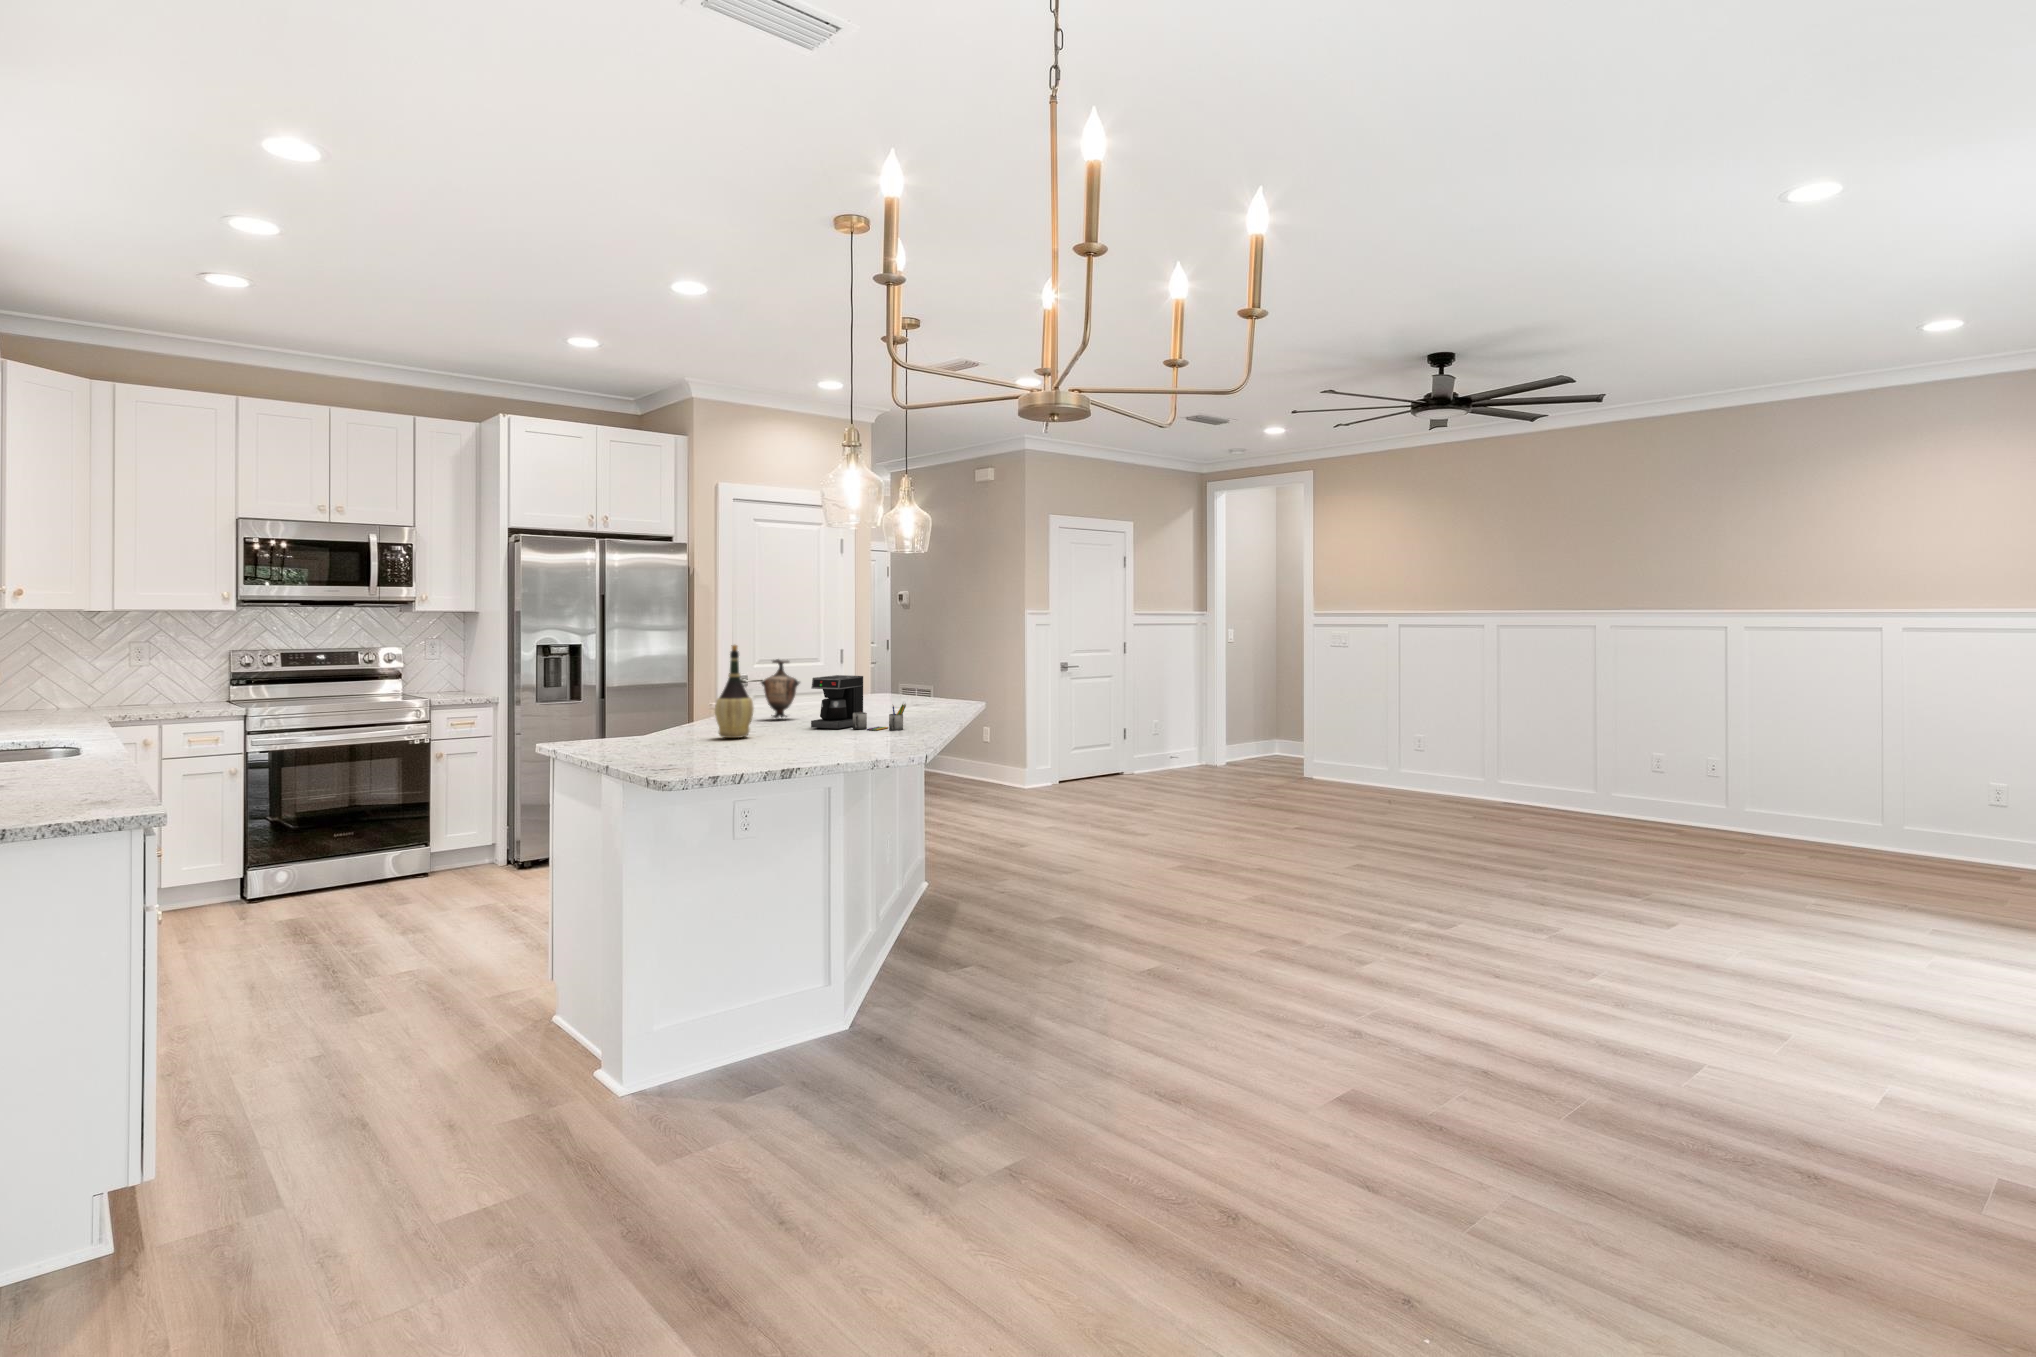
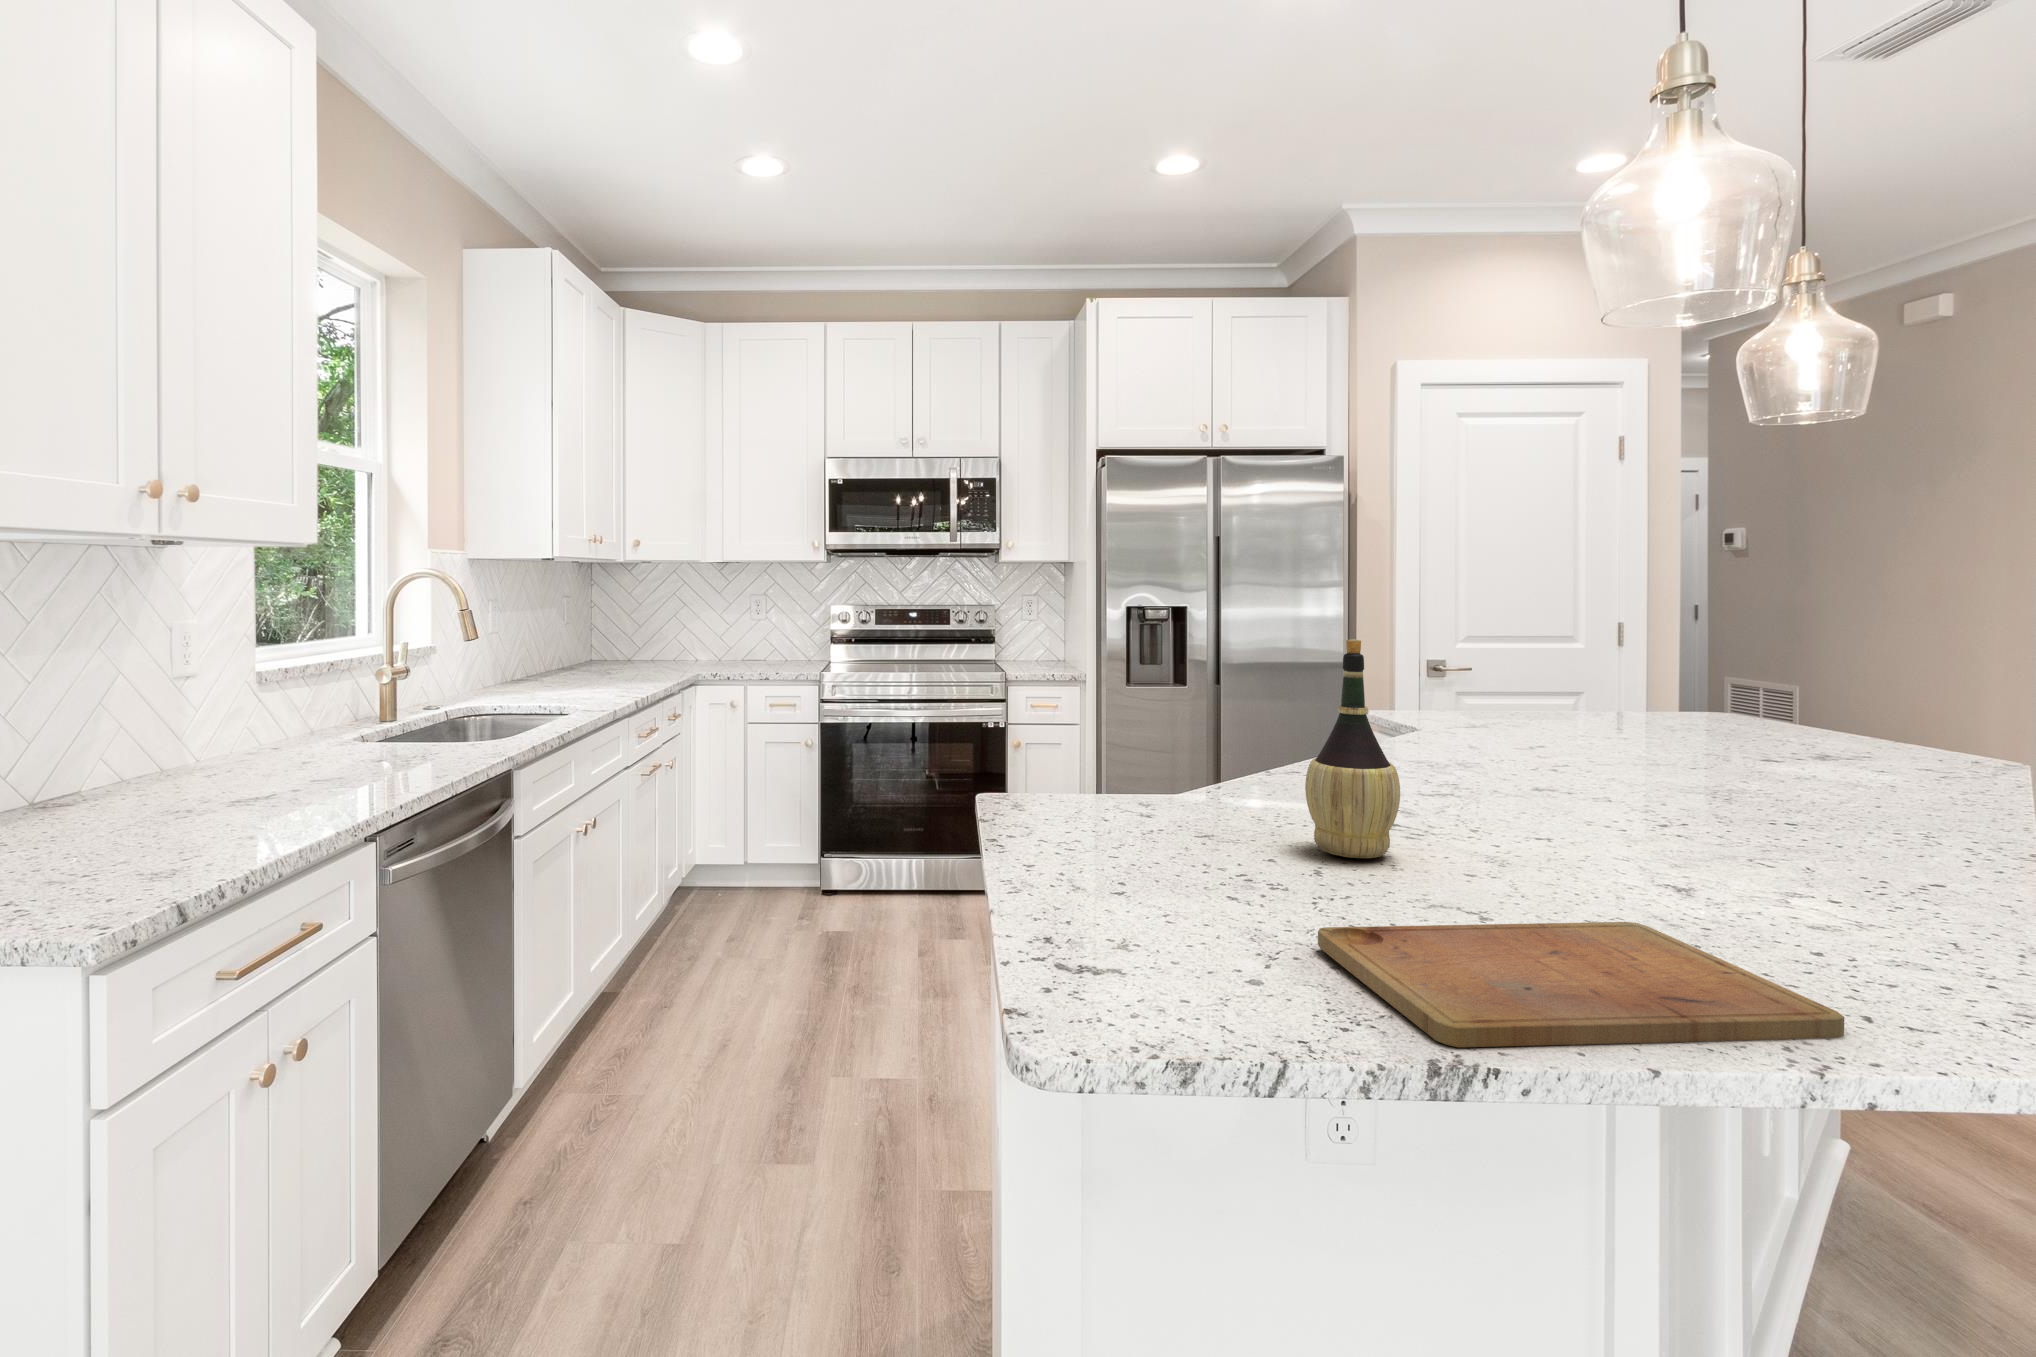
vase: present [761,659,800,718] -> none [1436,652,1534,784]
coffee maker: present [811,675,906,731] -> none [1558,715,1882,907]
cutting board: none [736,735,882,759] -> present [1318,922,1844,1047]

